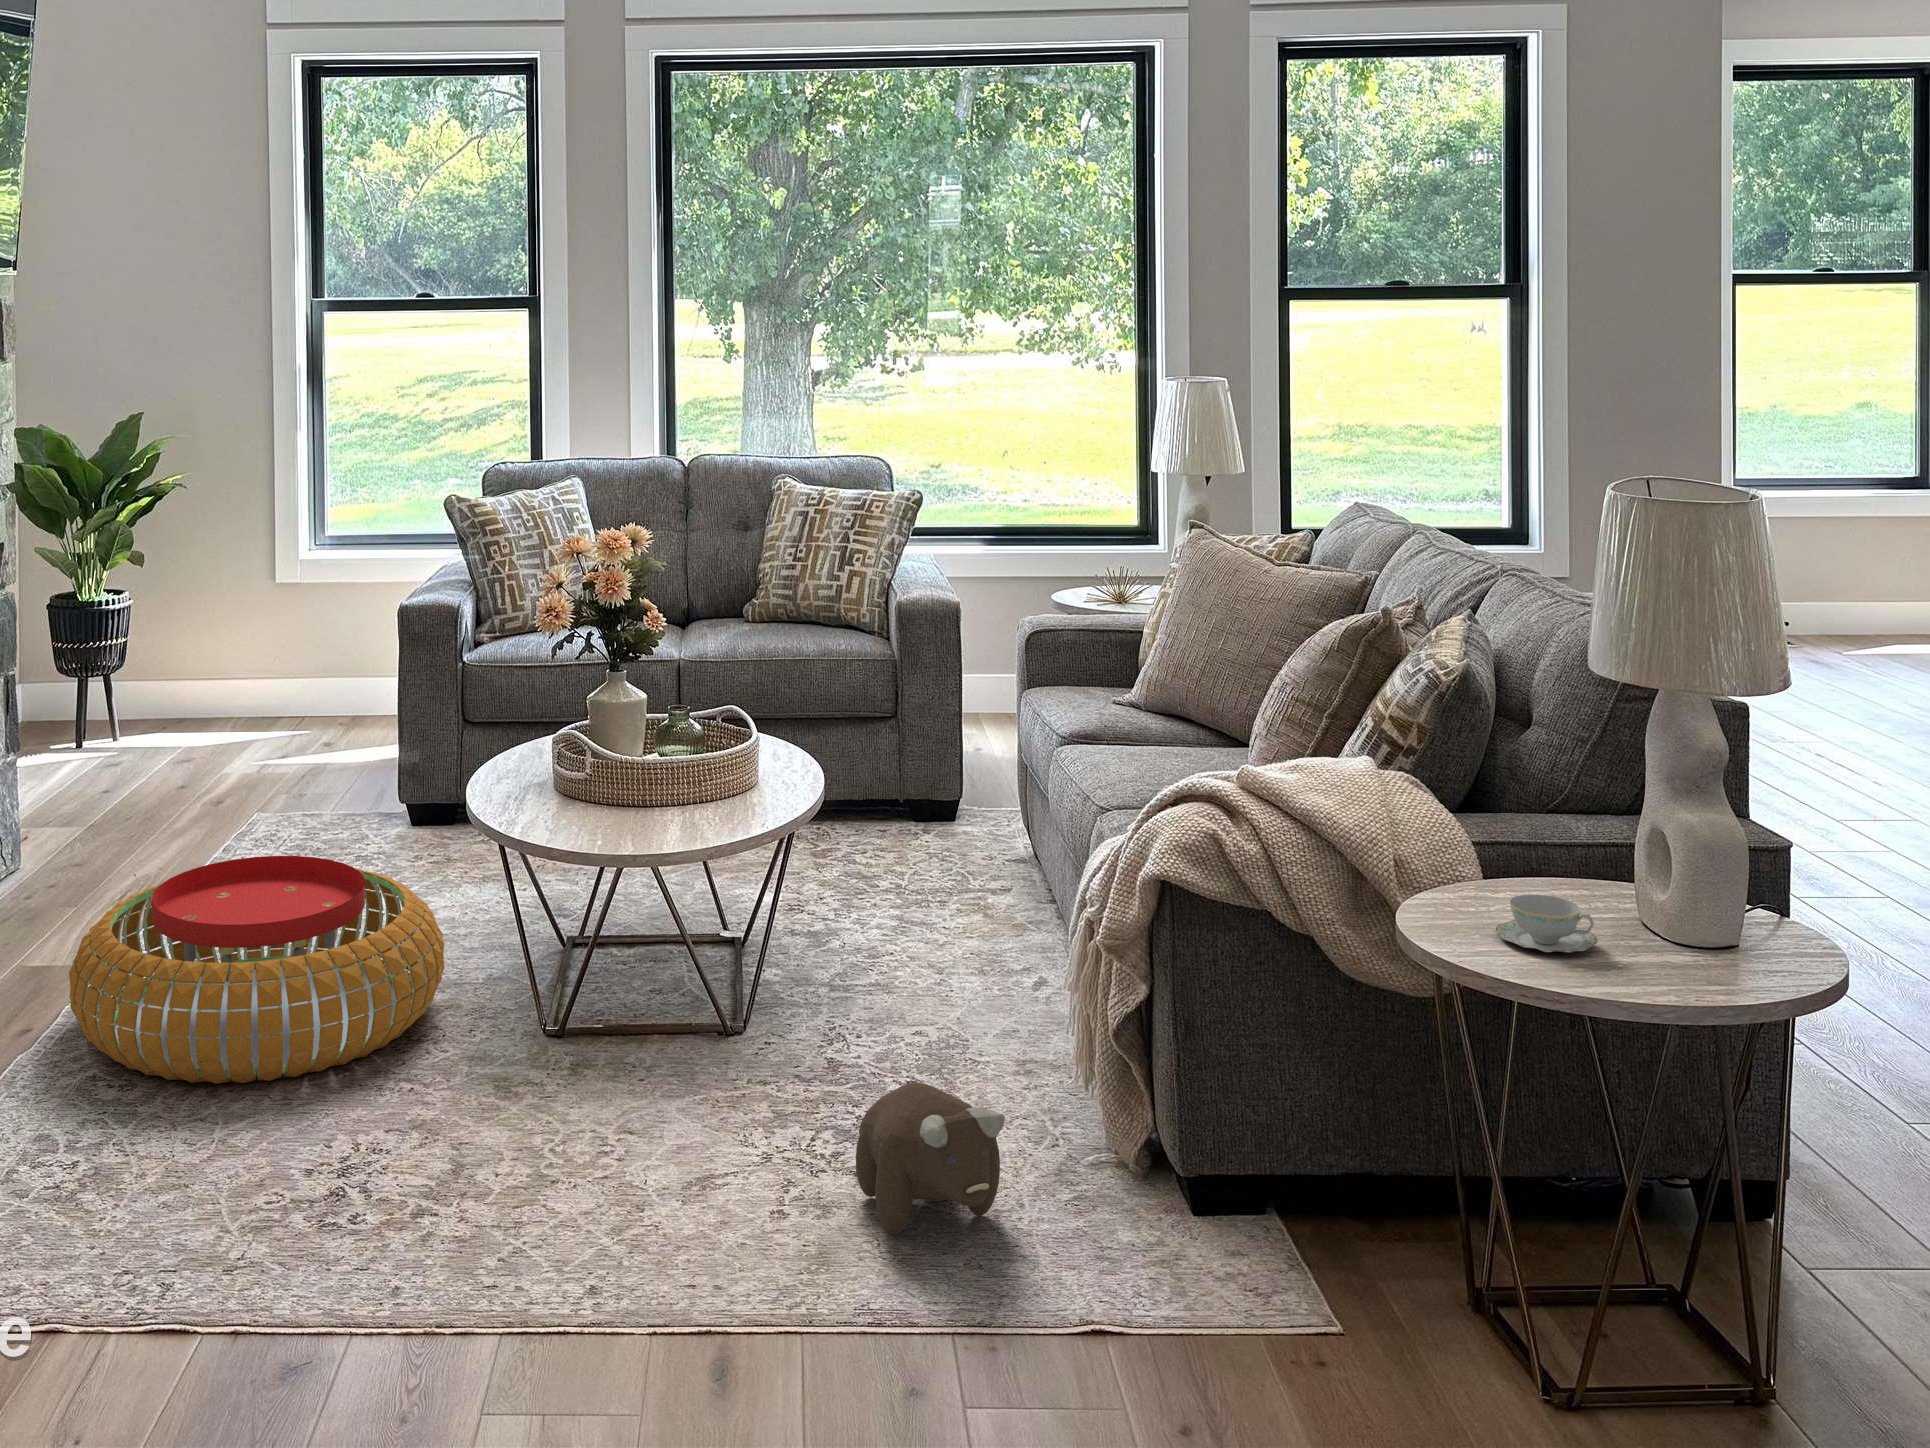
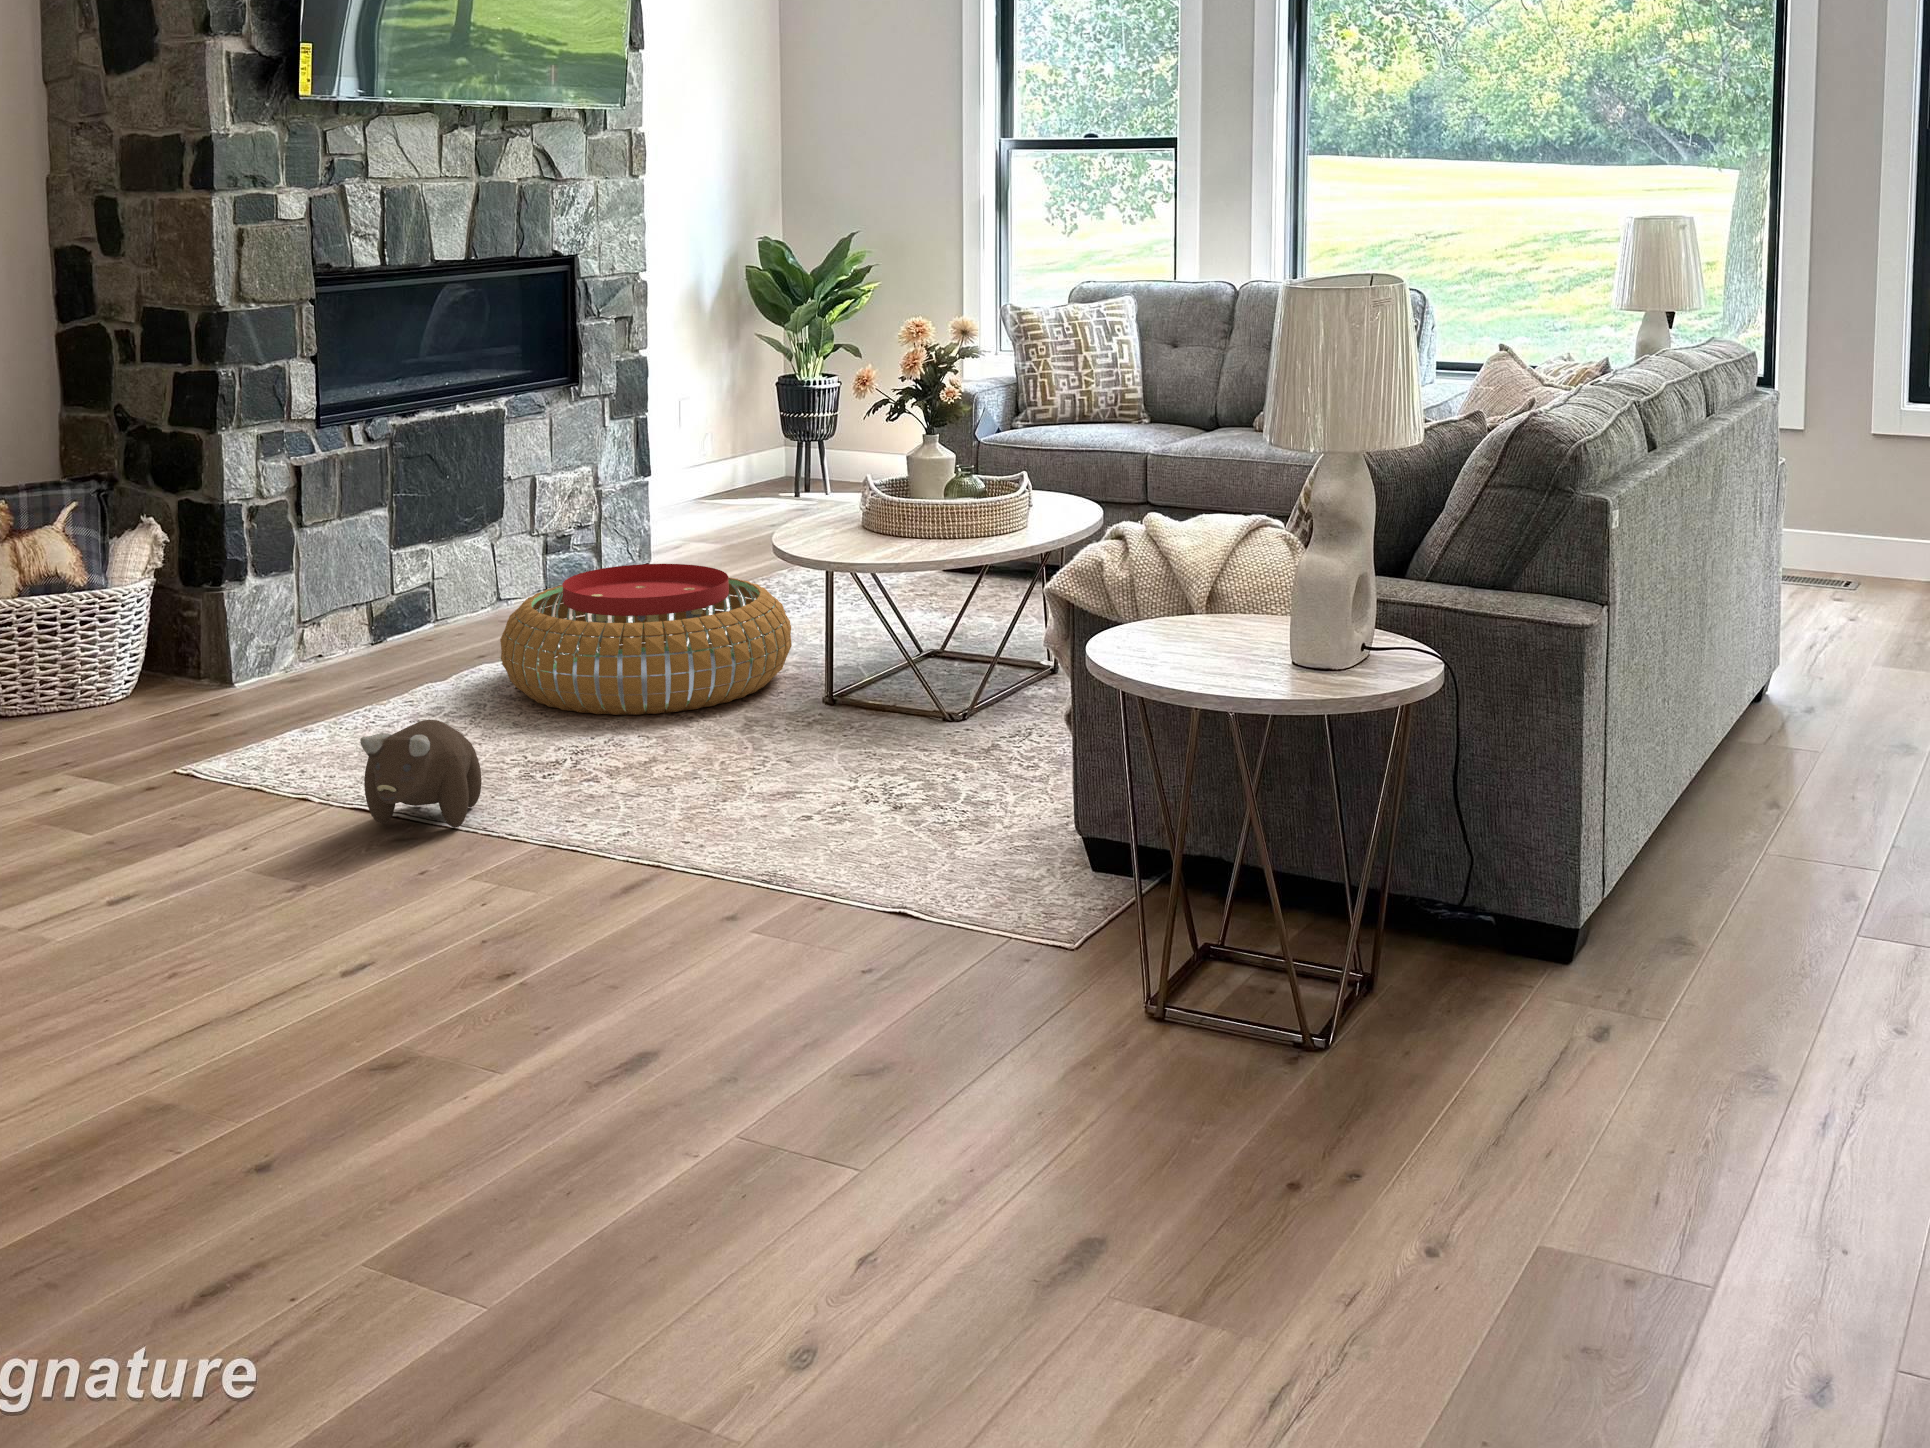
teacup: present [1496,894,1597,953] -> none [1163,612,1255,661]
plush toy: present [856,1083,1005,1234] -> present [360,720,481,828]

